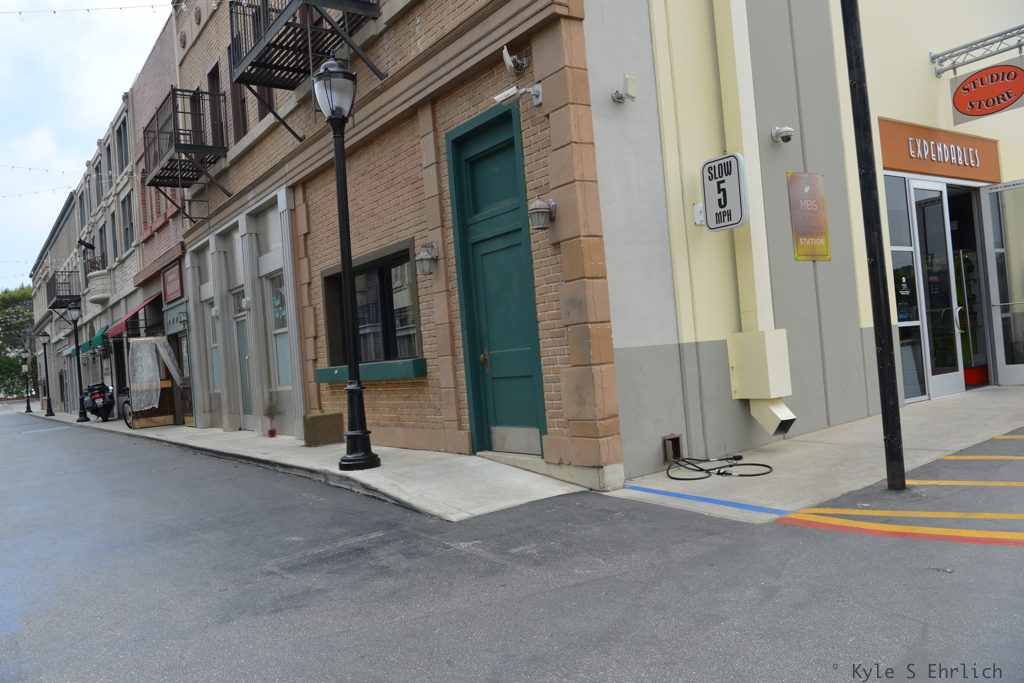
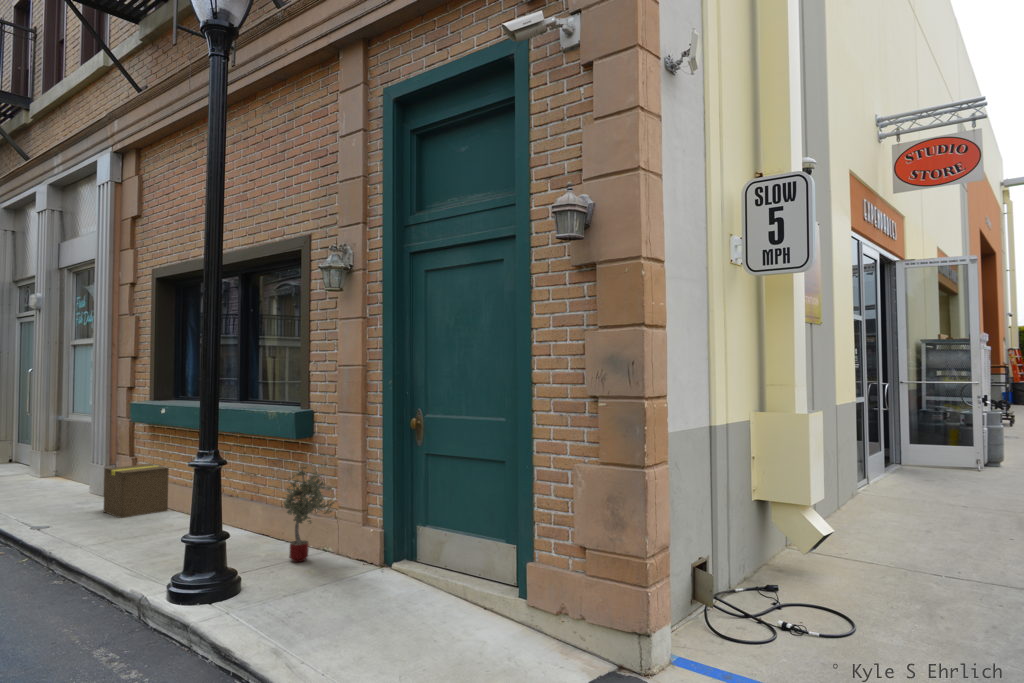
potted tree: present [265,396,285,437] -> present [284,467,334,562]

